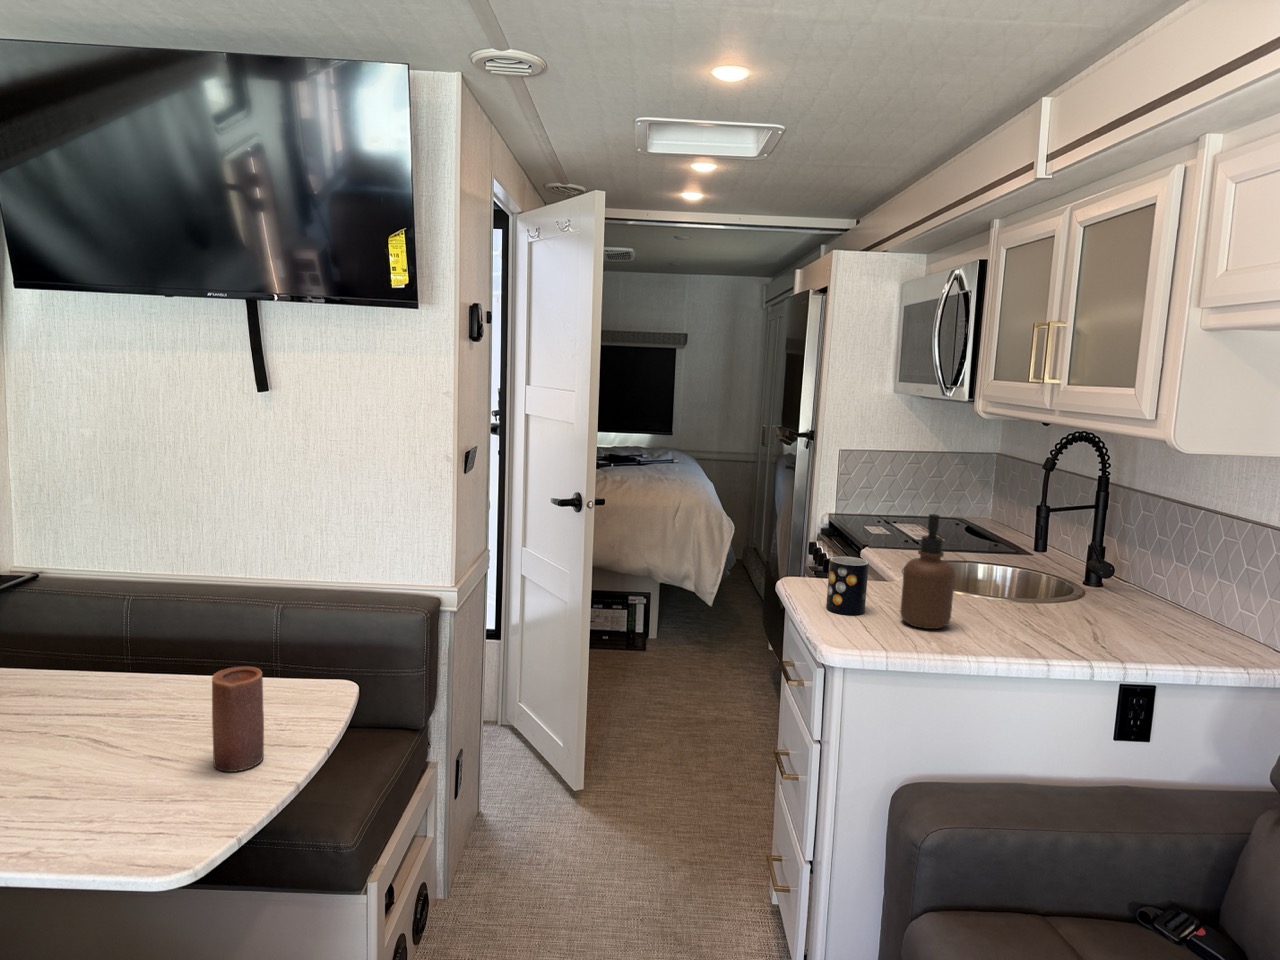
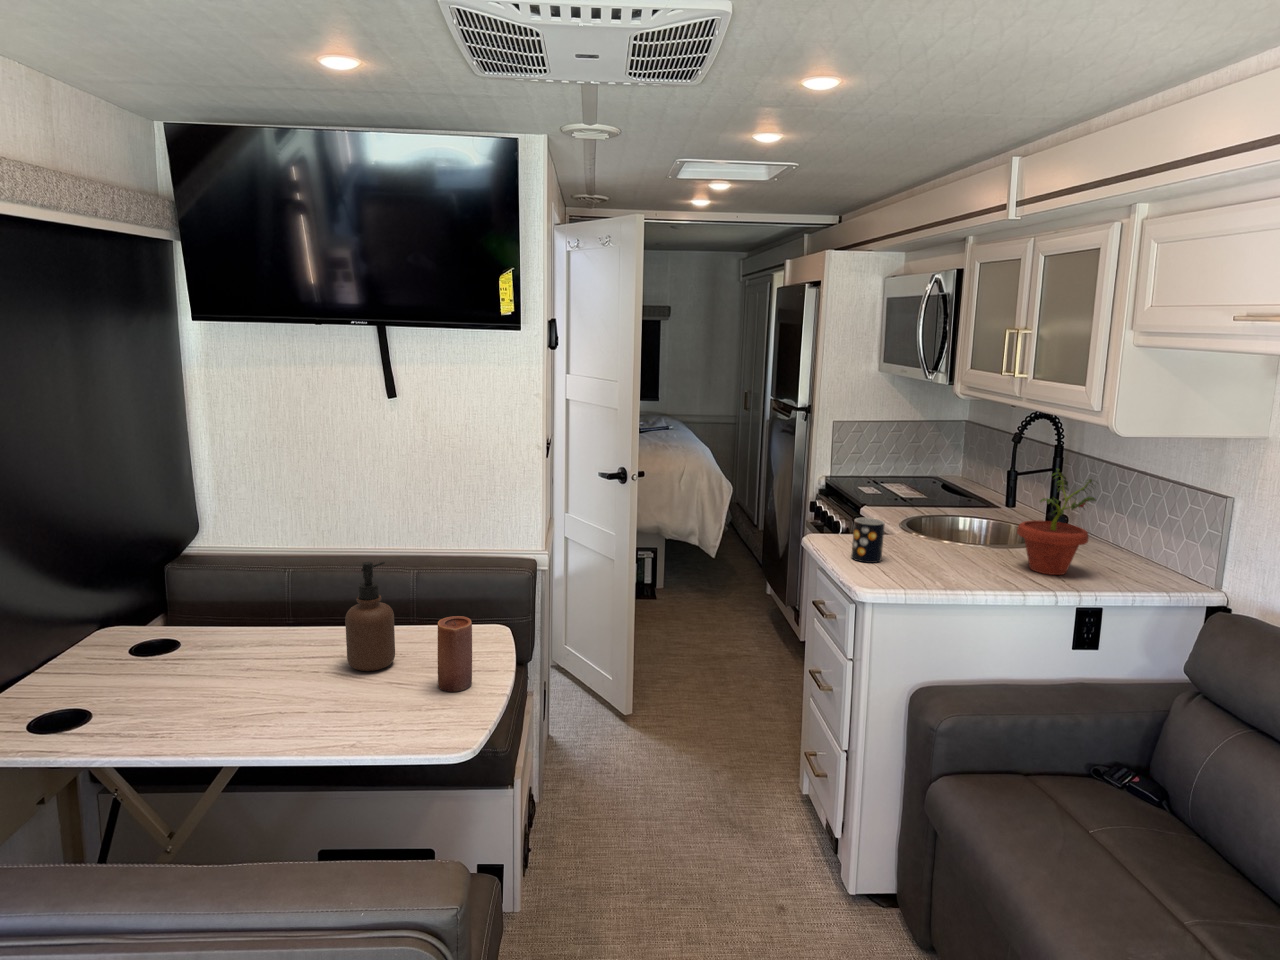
potted plant: none [1043,498,1153,639] -> present [1017,468,1096,575]
soap dispenser: present [900,514,955,629] -> present [345,562,395,671]

